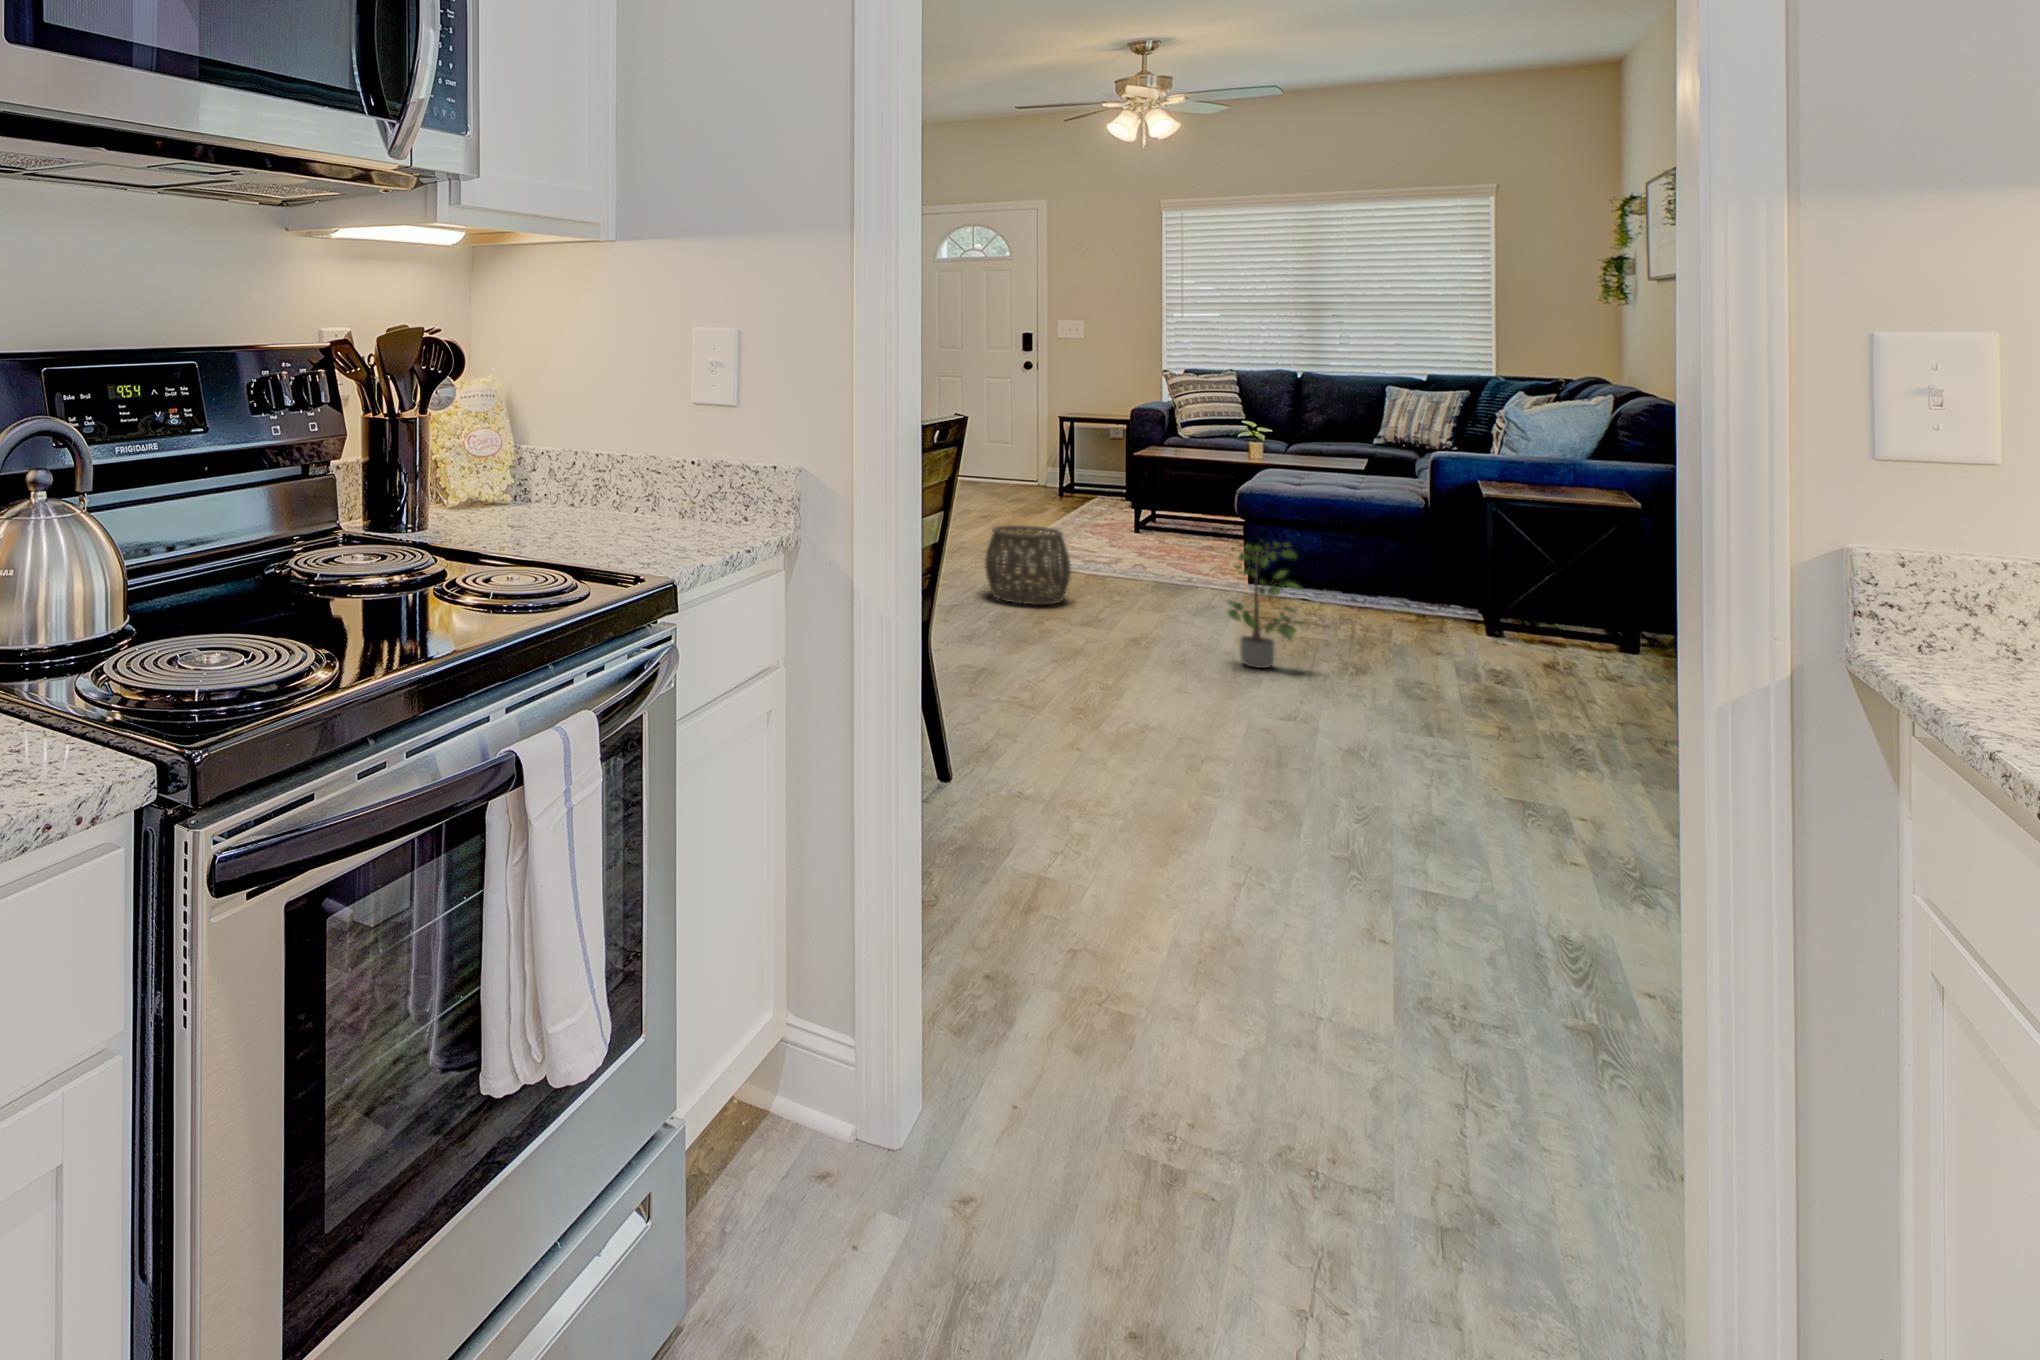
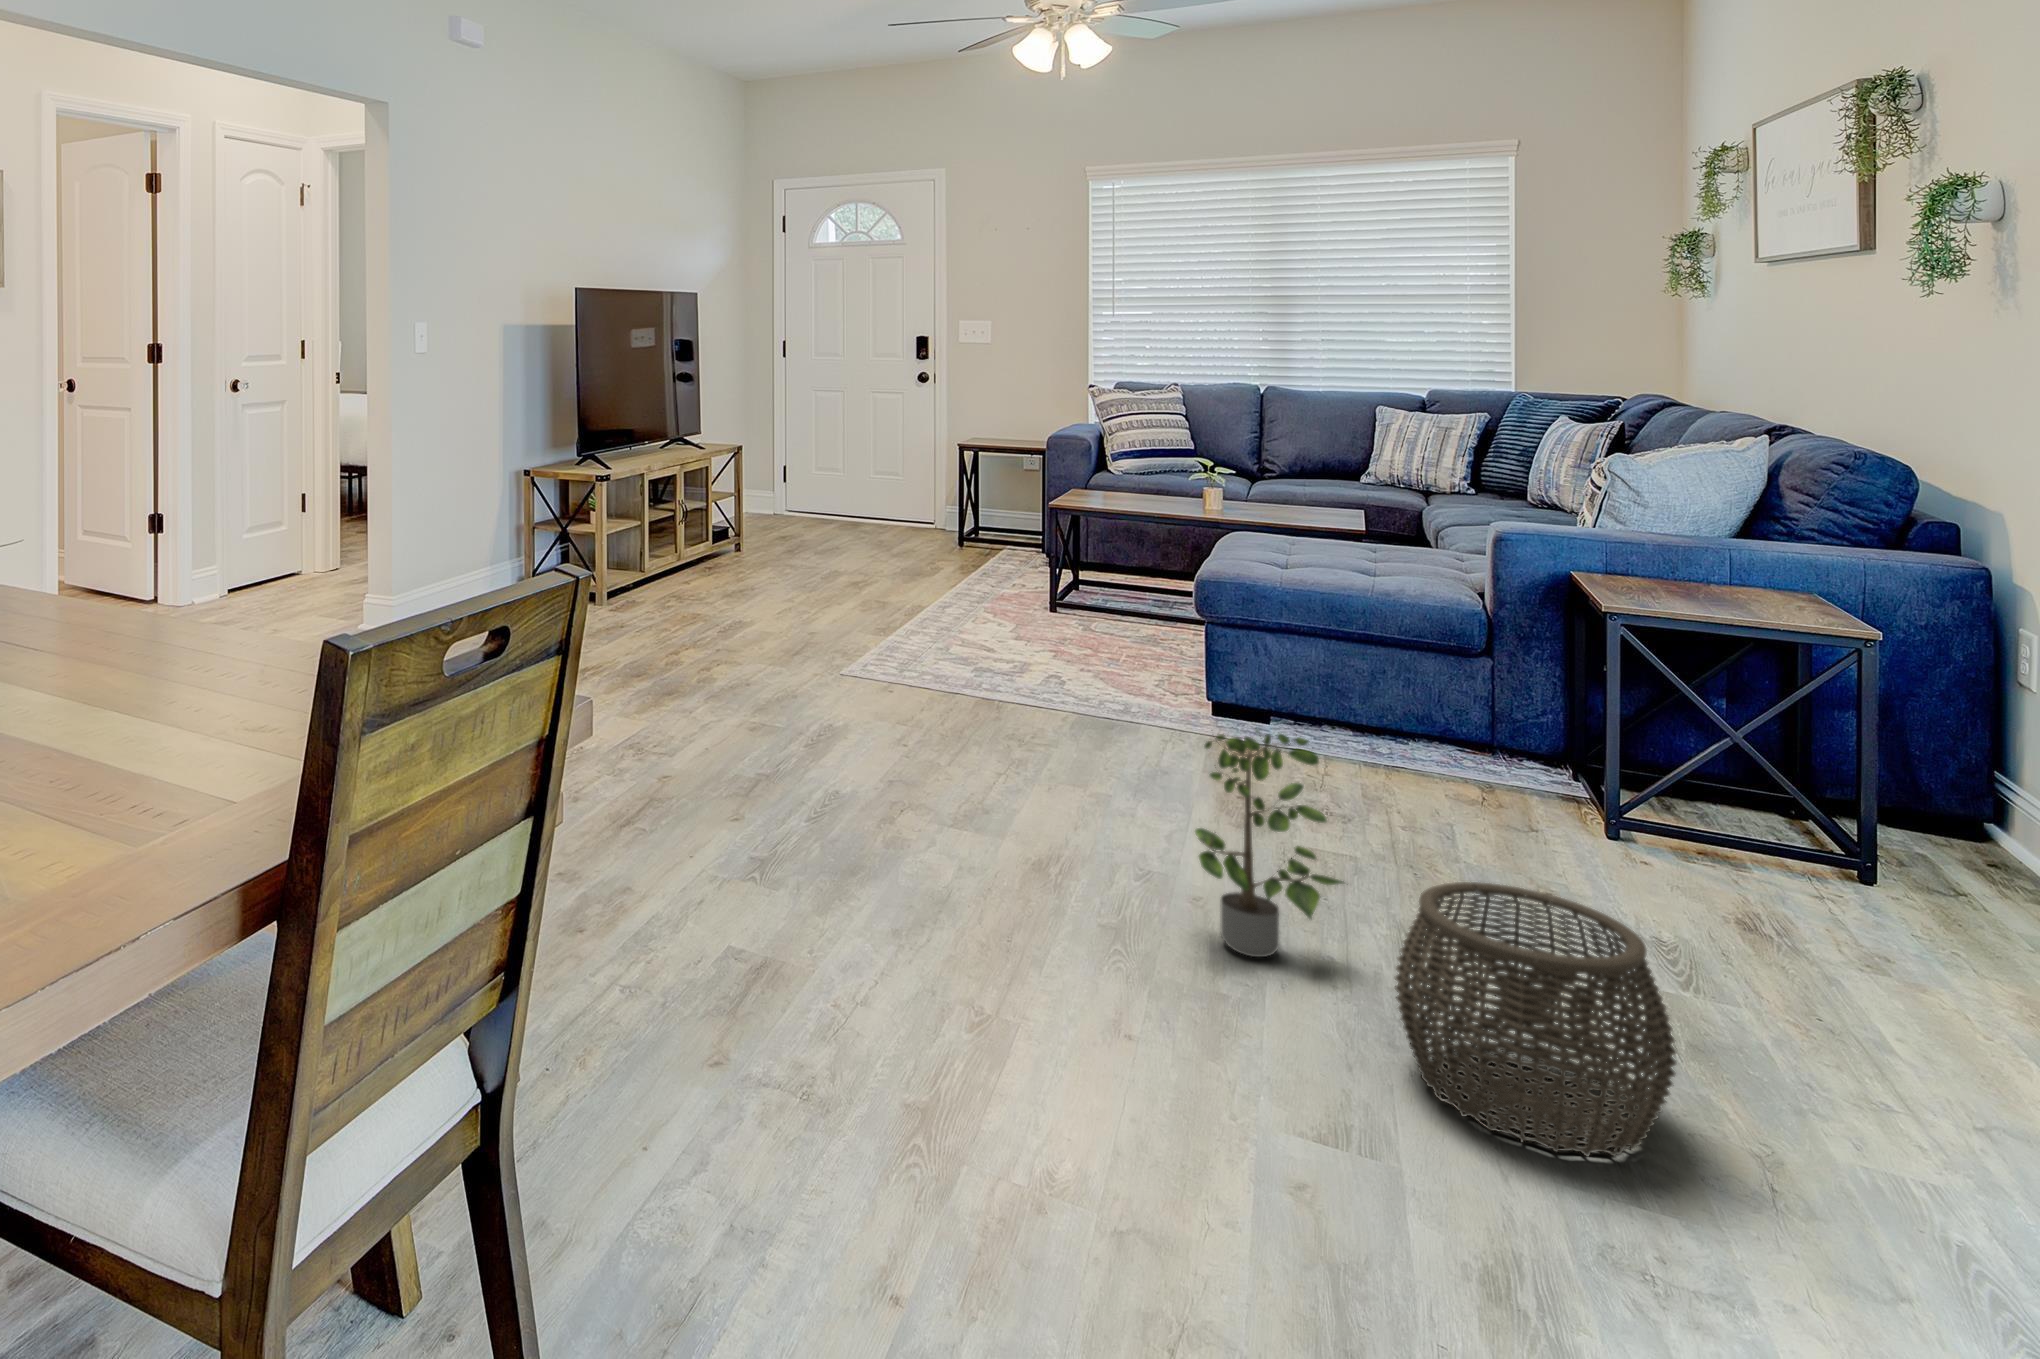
woven basket: present [985,525,1071,605] -> present [1395,882,1676,1156]

